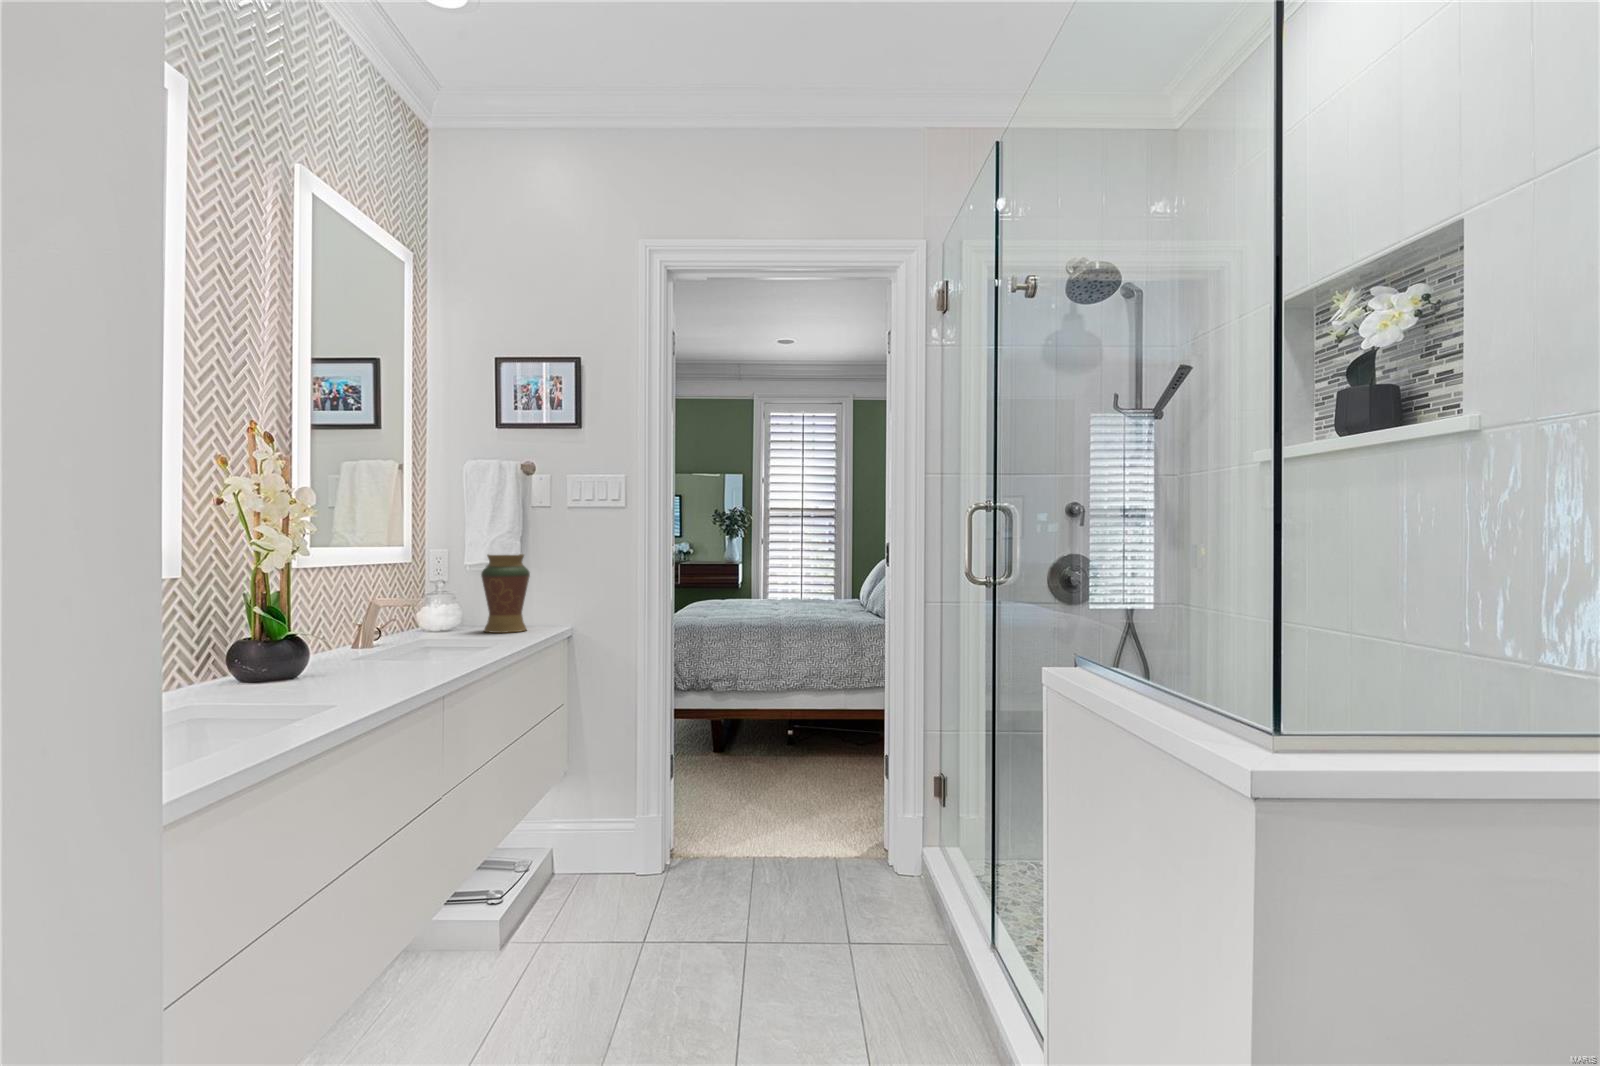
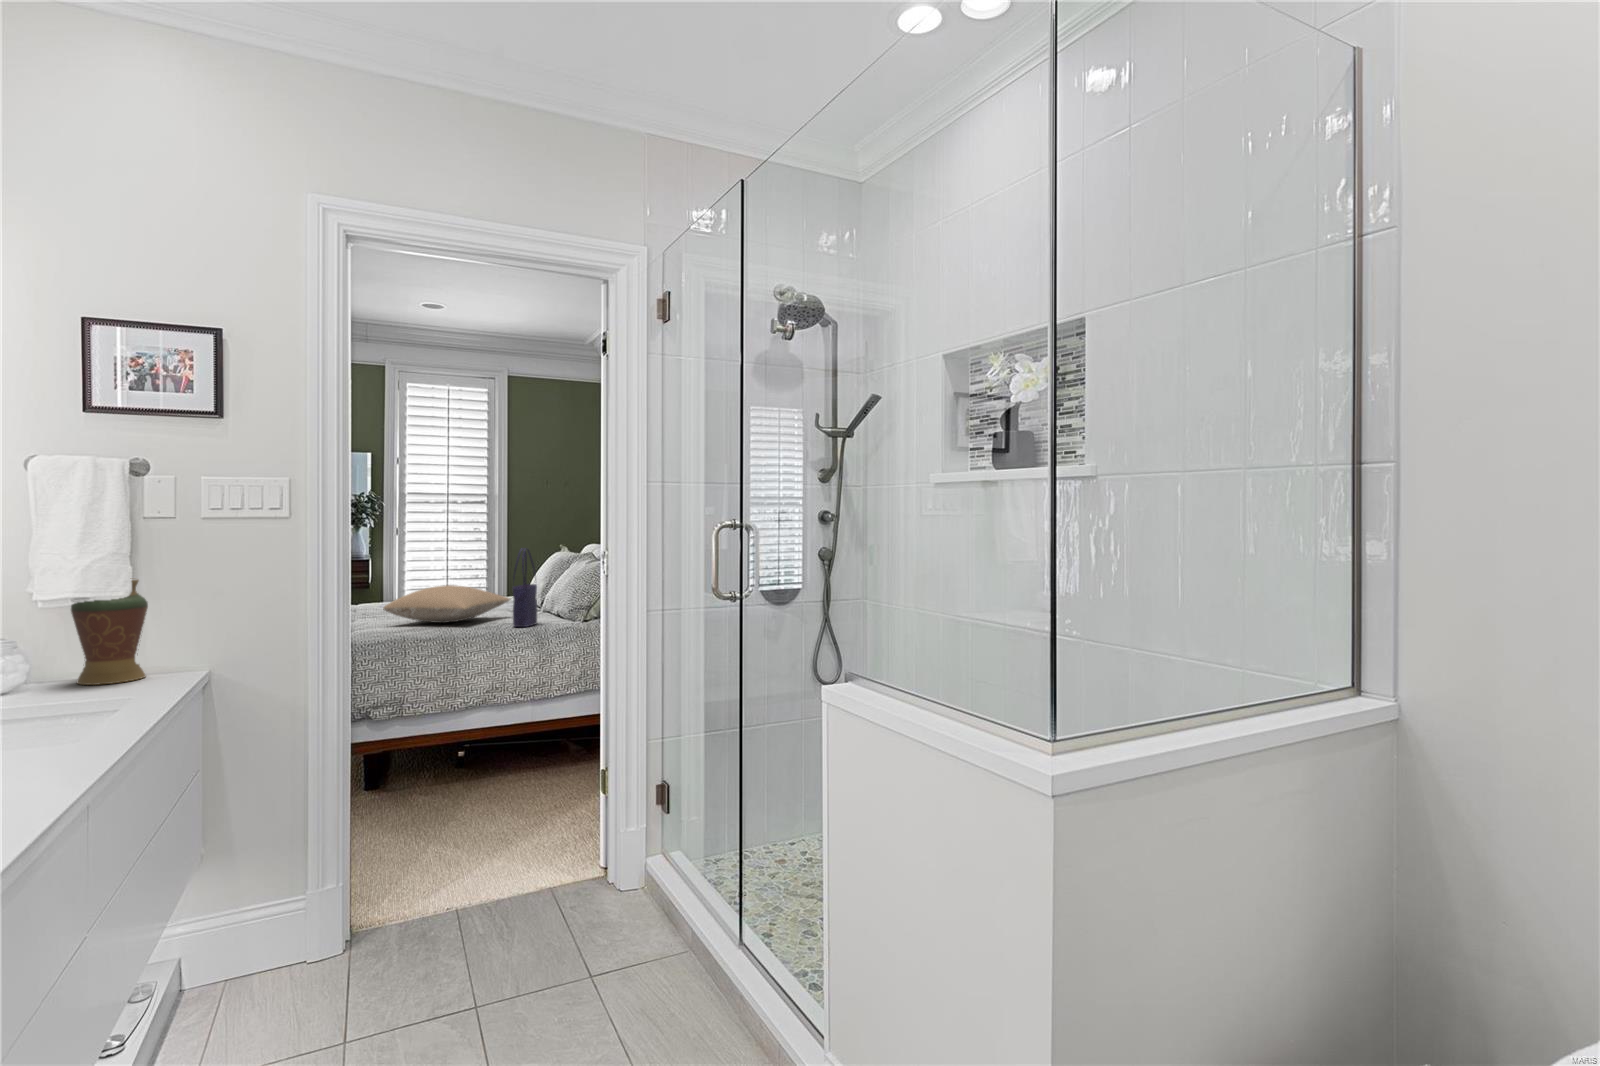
tote bag: none [829,549,853,623] -> present [513,549,537,627]
pillow: none [726,584,834,617] -> present [383,585,510,623]

